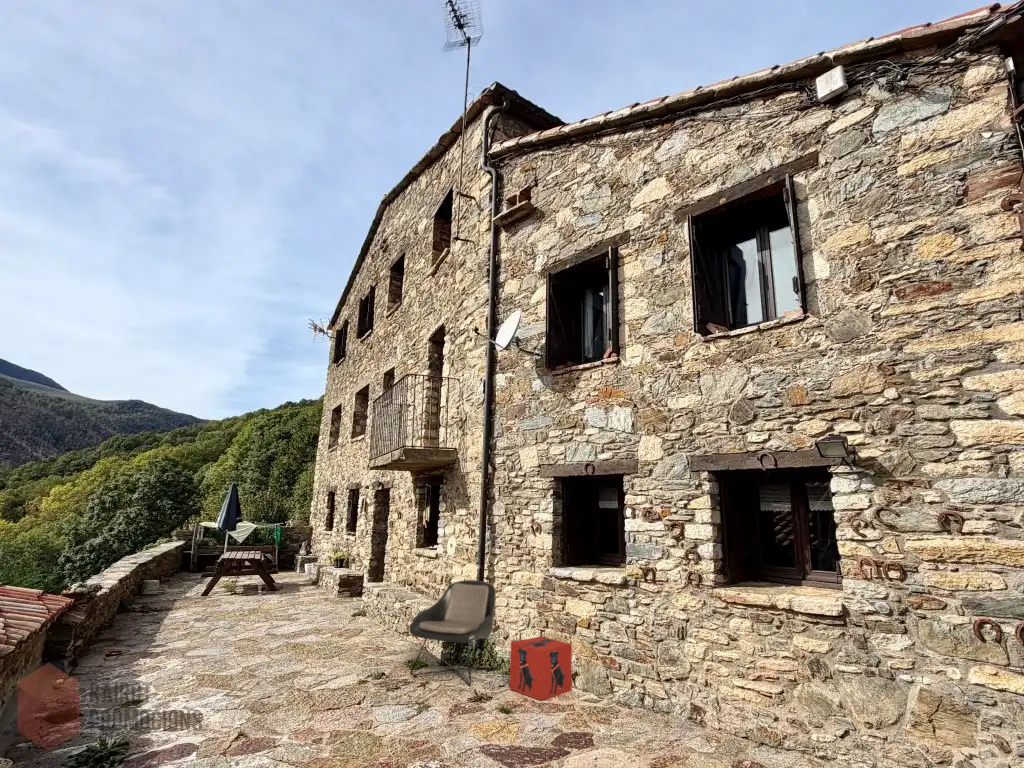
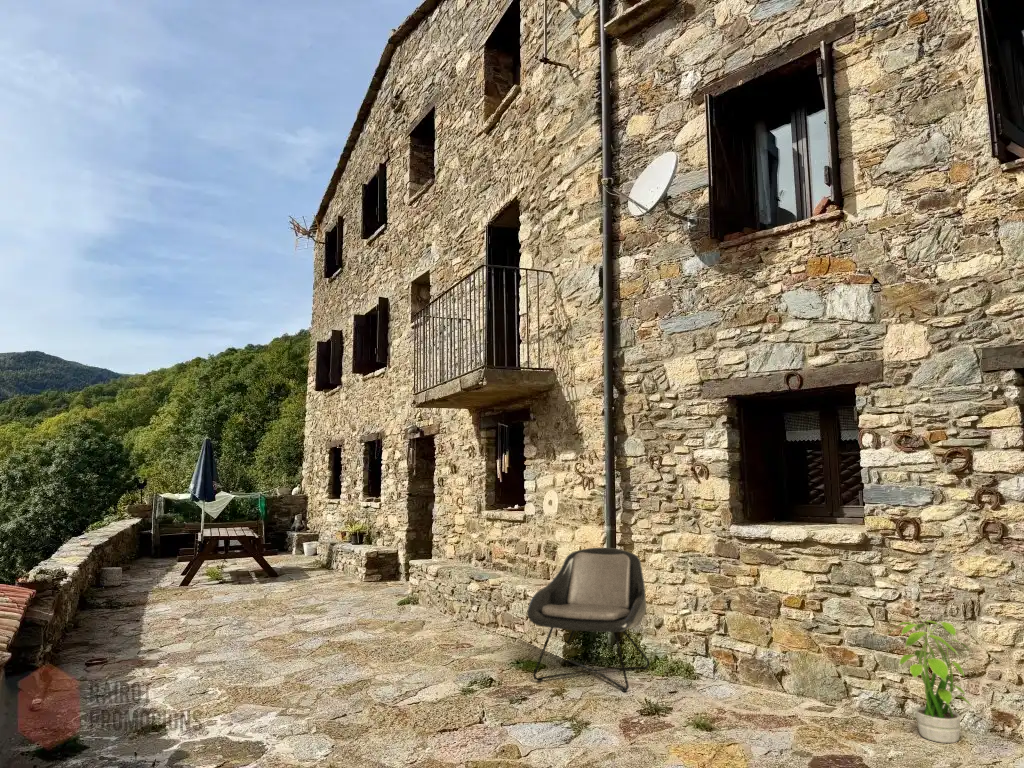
storage box: present [510,636,572,700] -> none [685,622,778,710]
potted plant: none [628,636,678,726] -> present [887,620,971,743]

